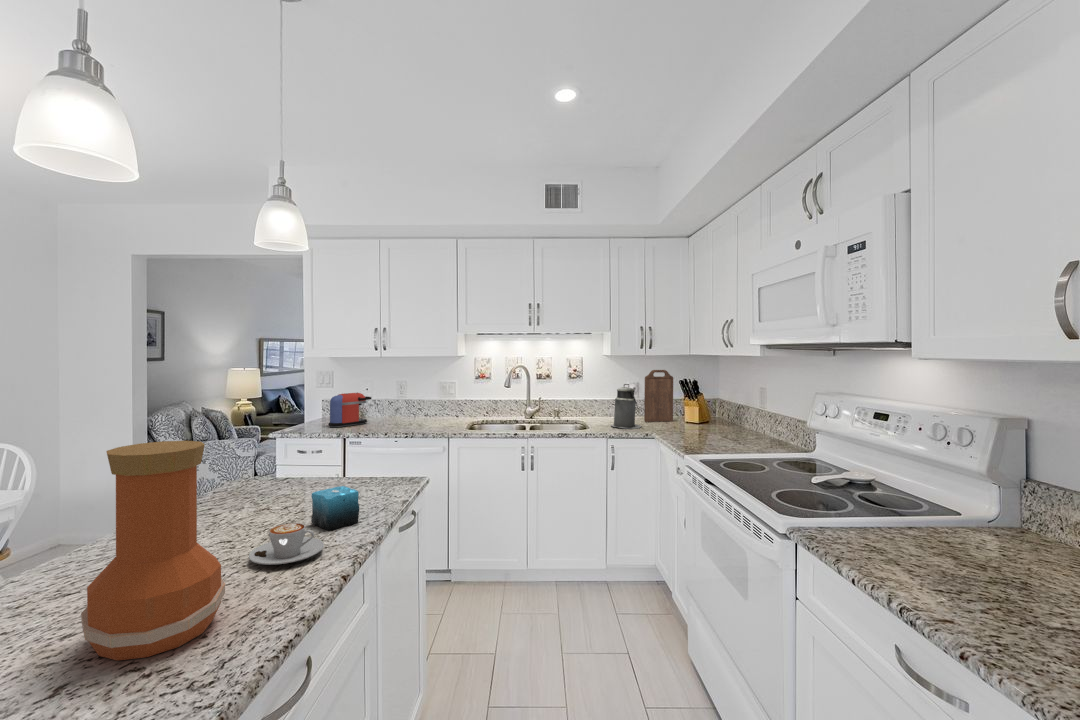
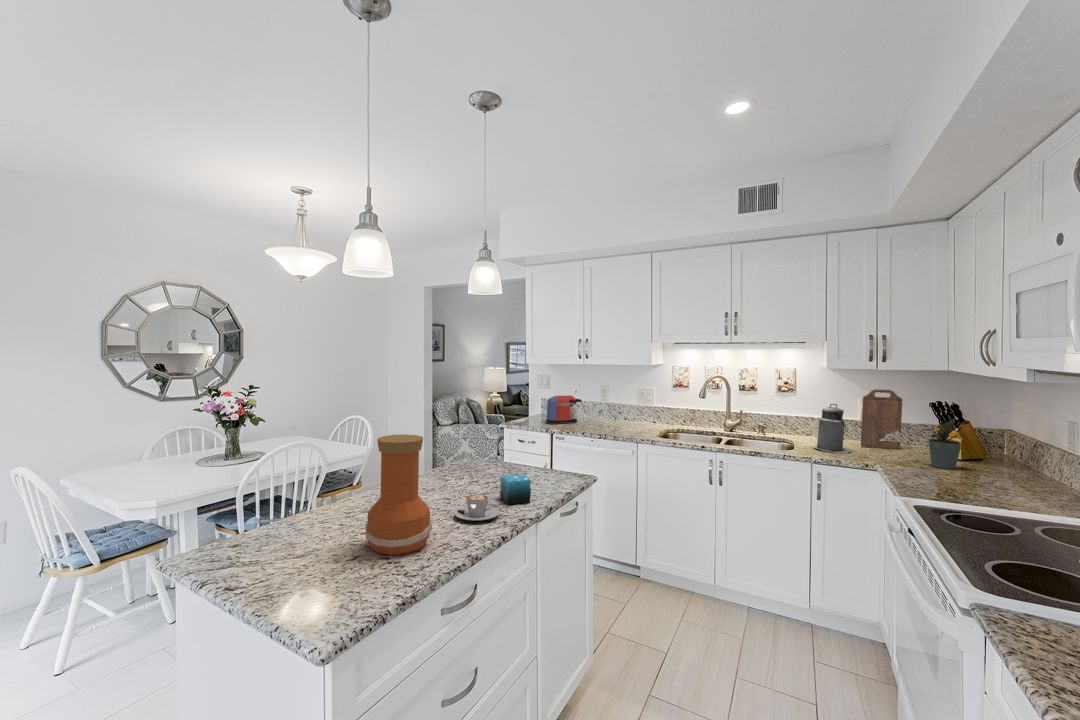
potted plant: none [696,390,731,433] -> present [921,419,964,469]

